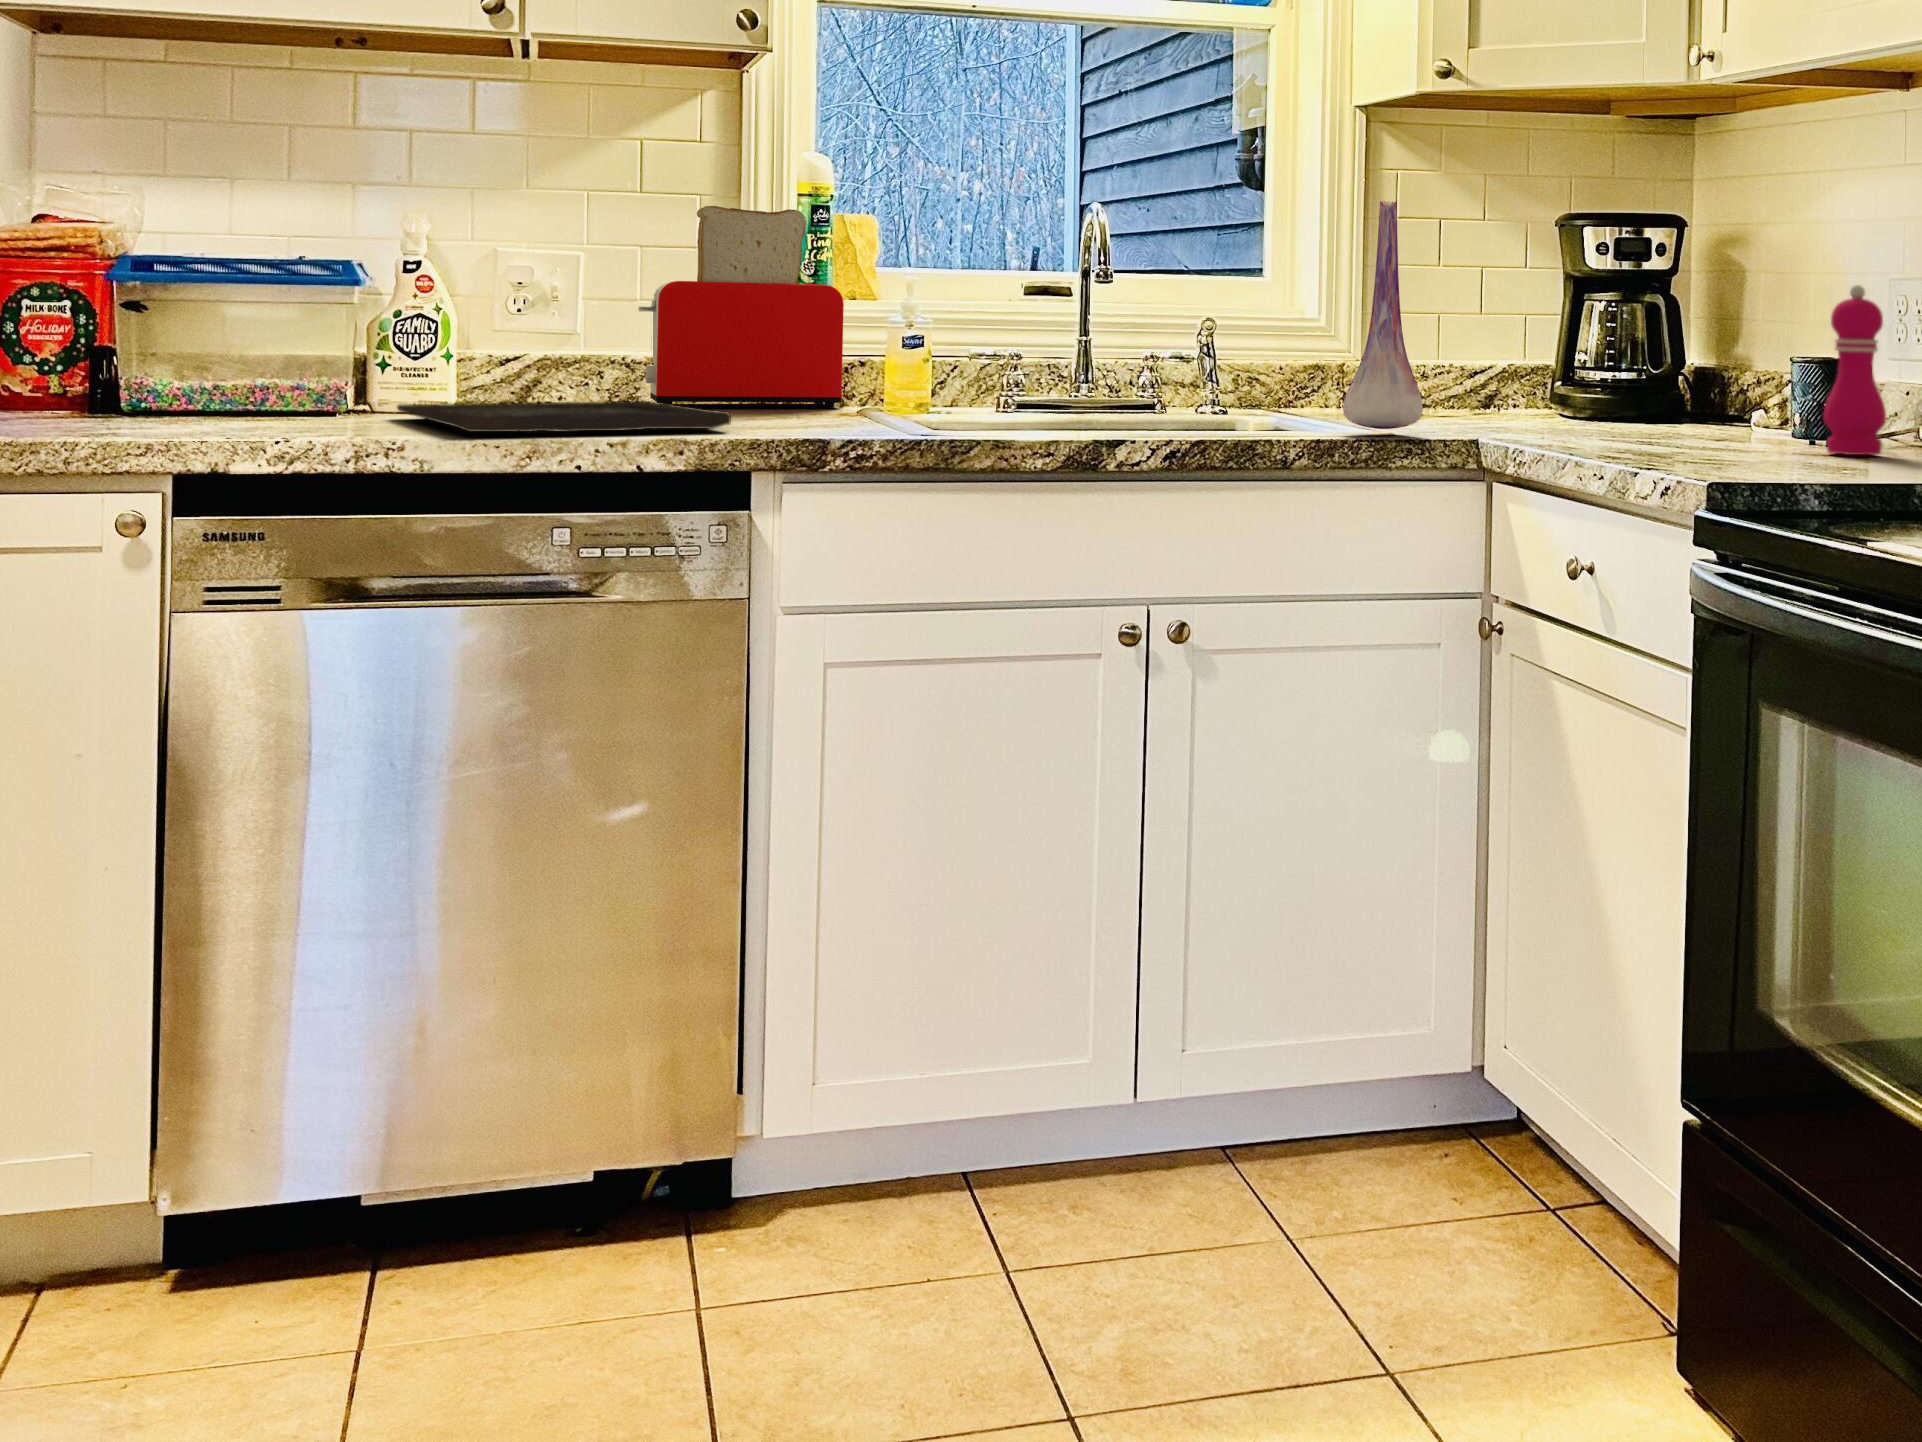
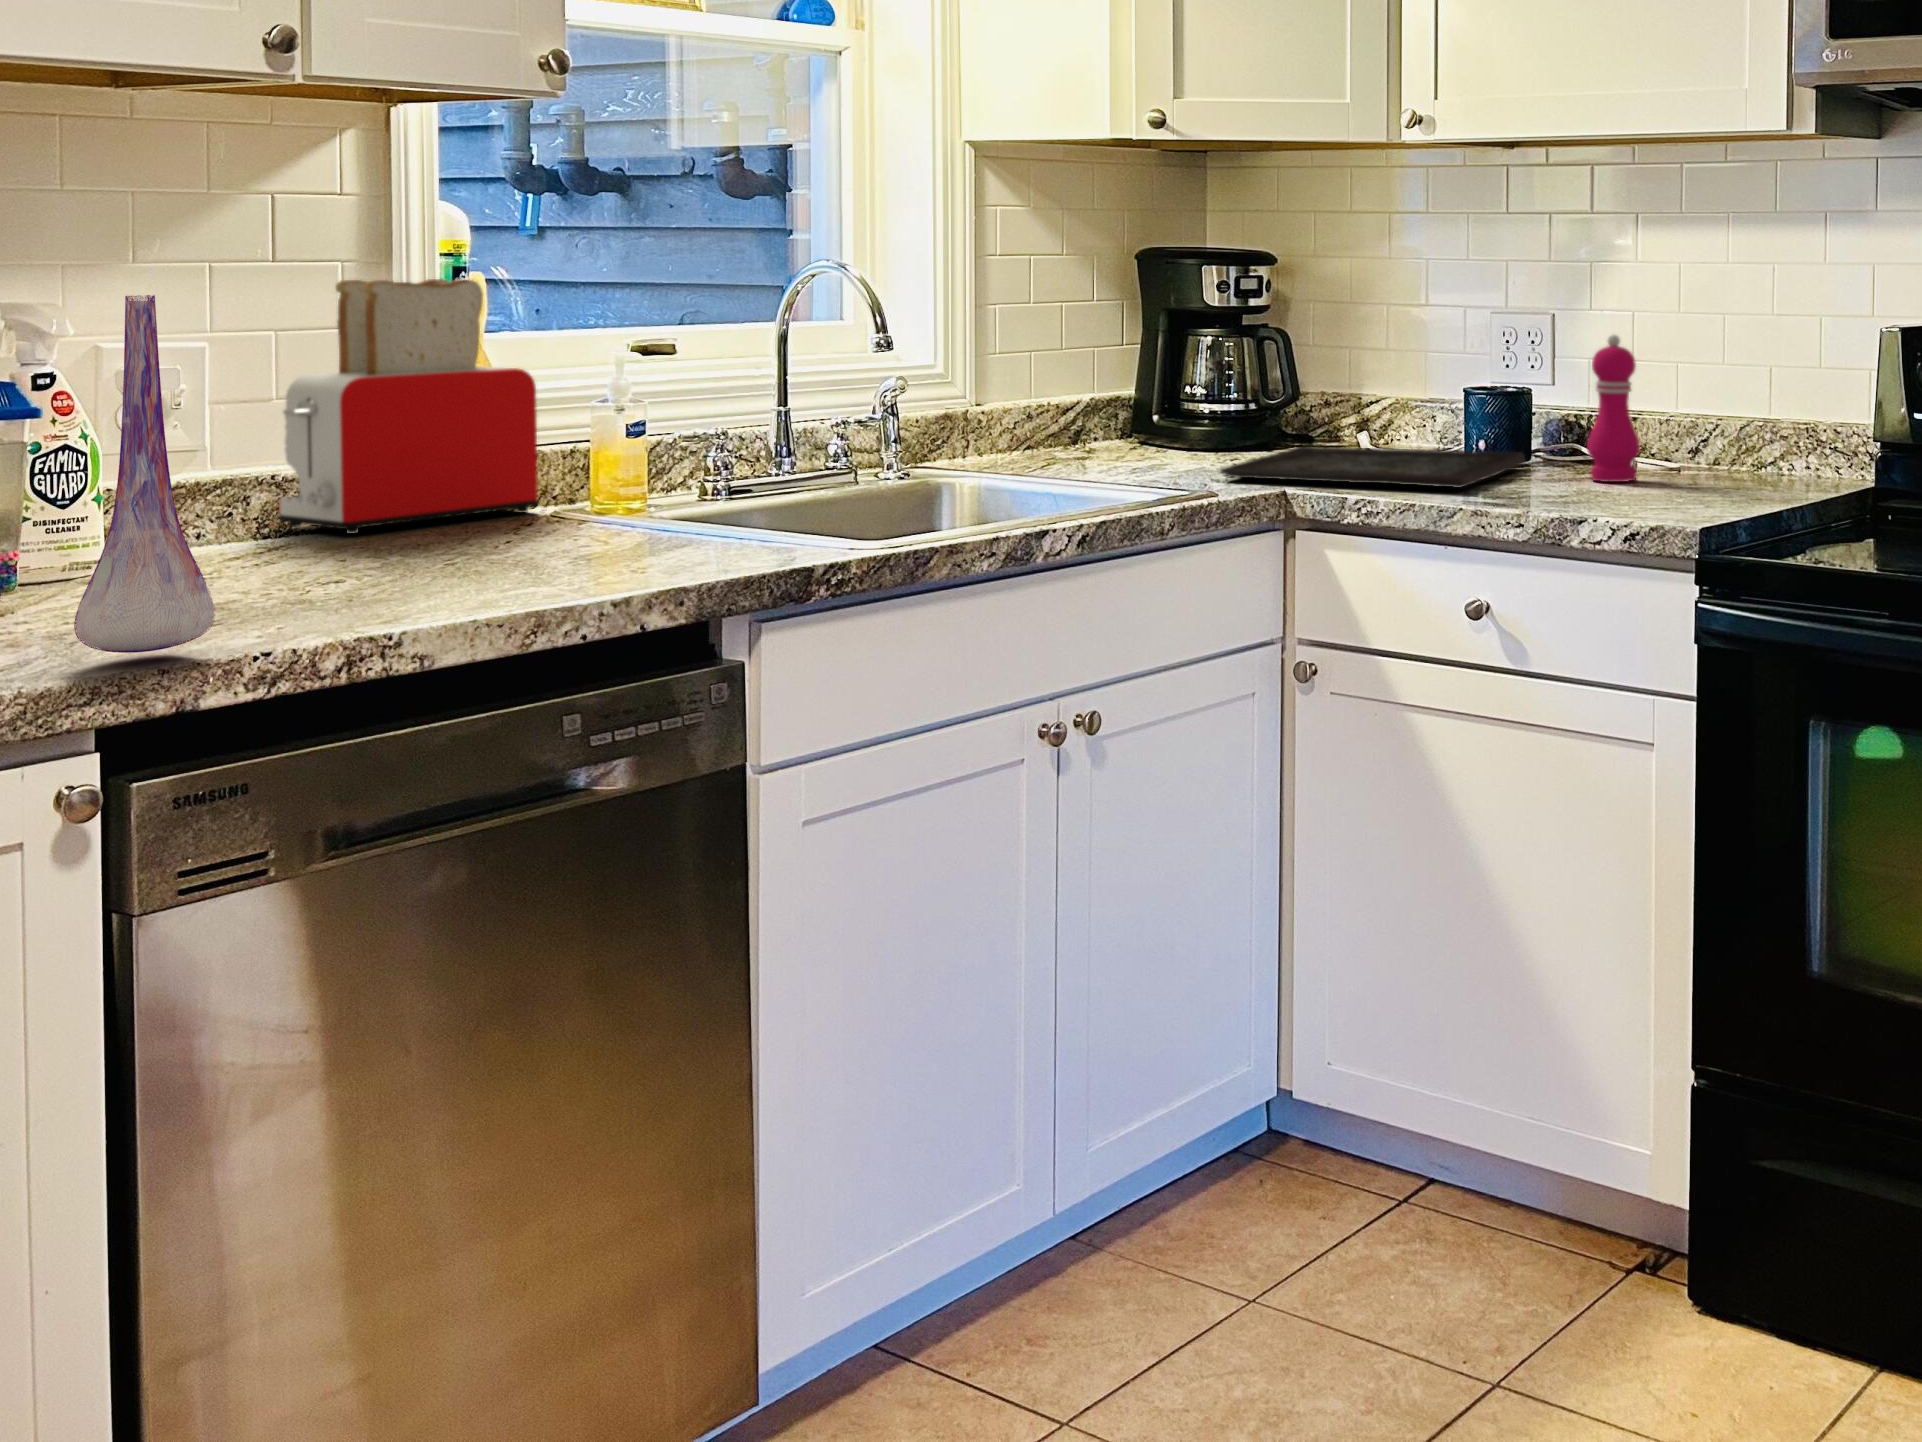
vase: present [1343,202,1423,429] -> present [74,295,214,653]
tray: present [397,401,731,432] -> present [1220,446,1525,488]

